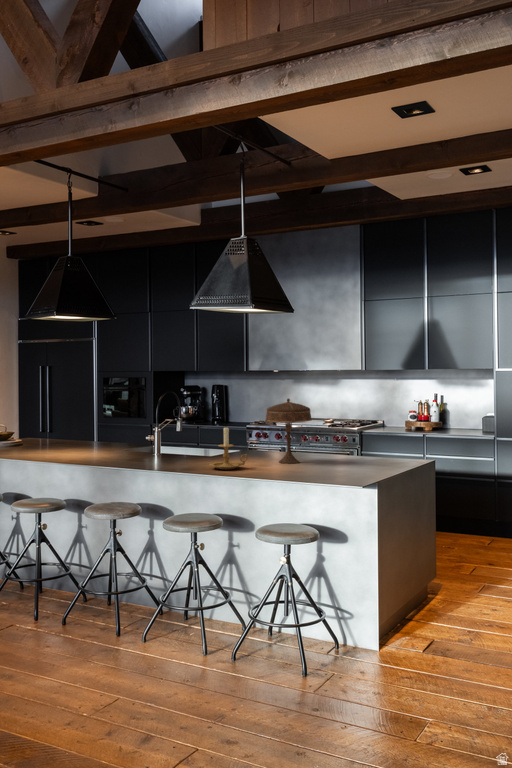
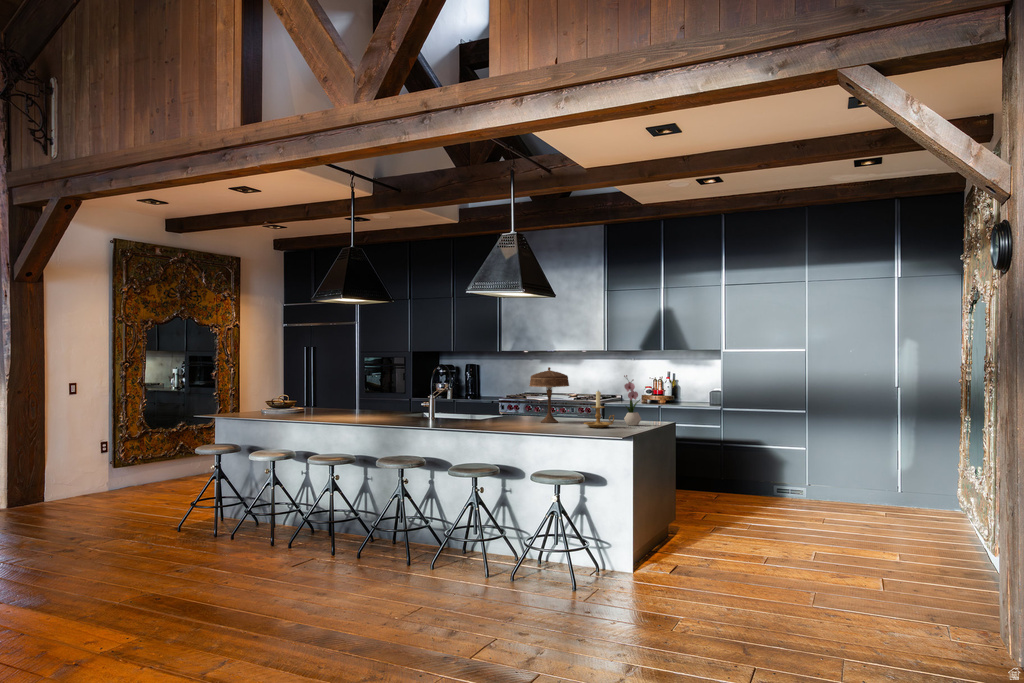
flower arrangement: none [375,409,396,468] -> present [624,375,641,426]
candle holder: present [210,427,247,470] -> present [584,391,614,428]

